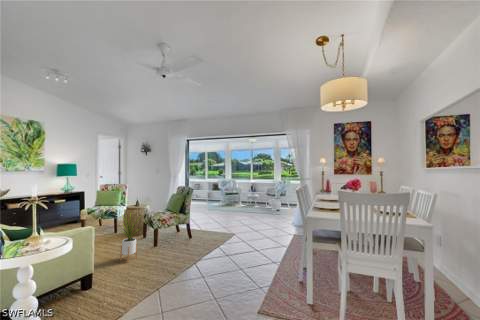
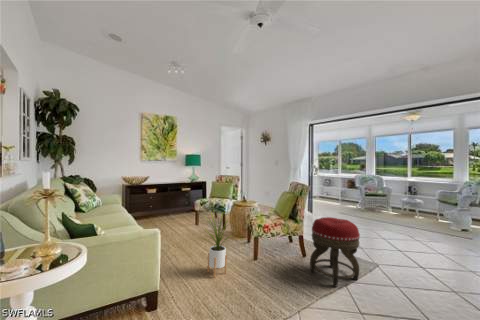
footstool: none [196,207,225,247] -> present [310,217,360,286]

